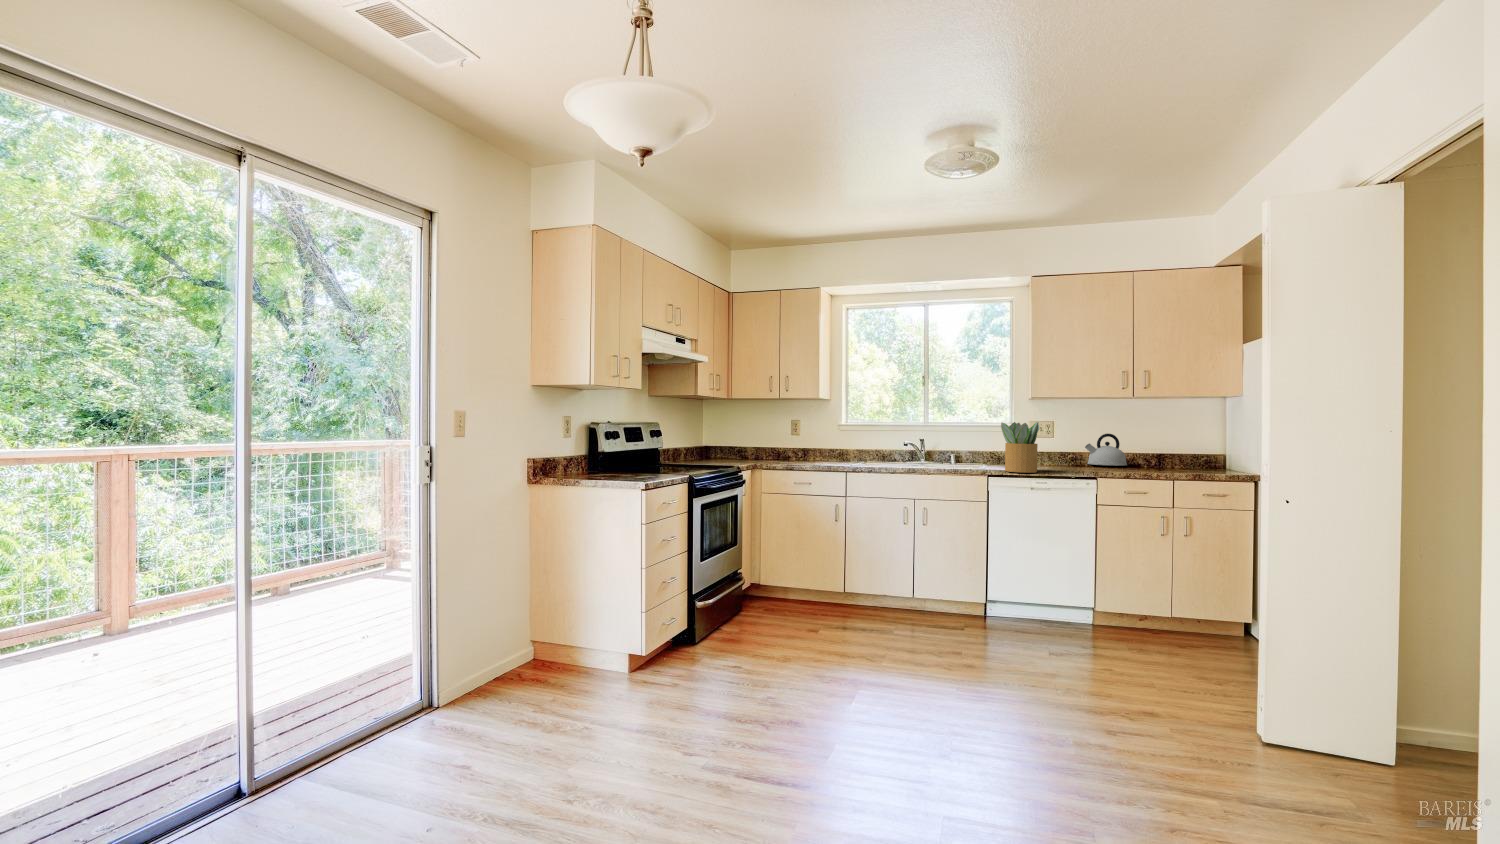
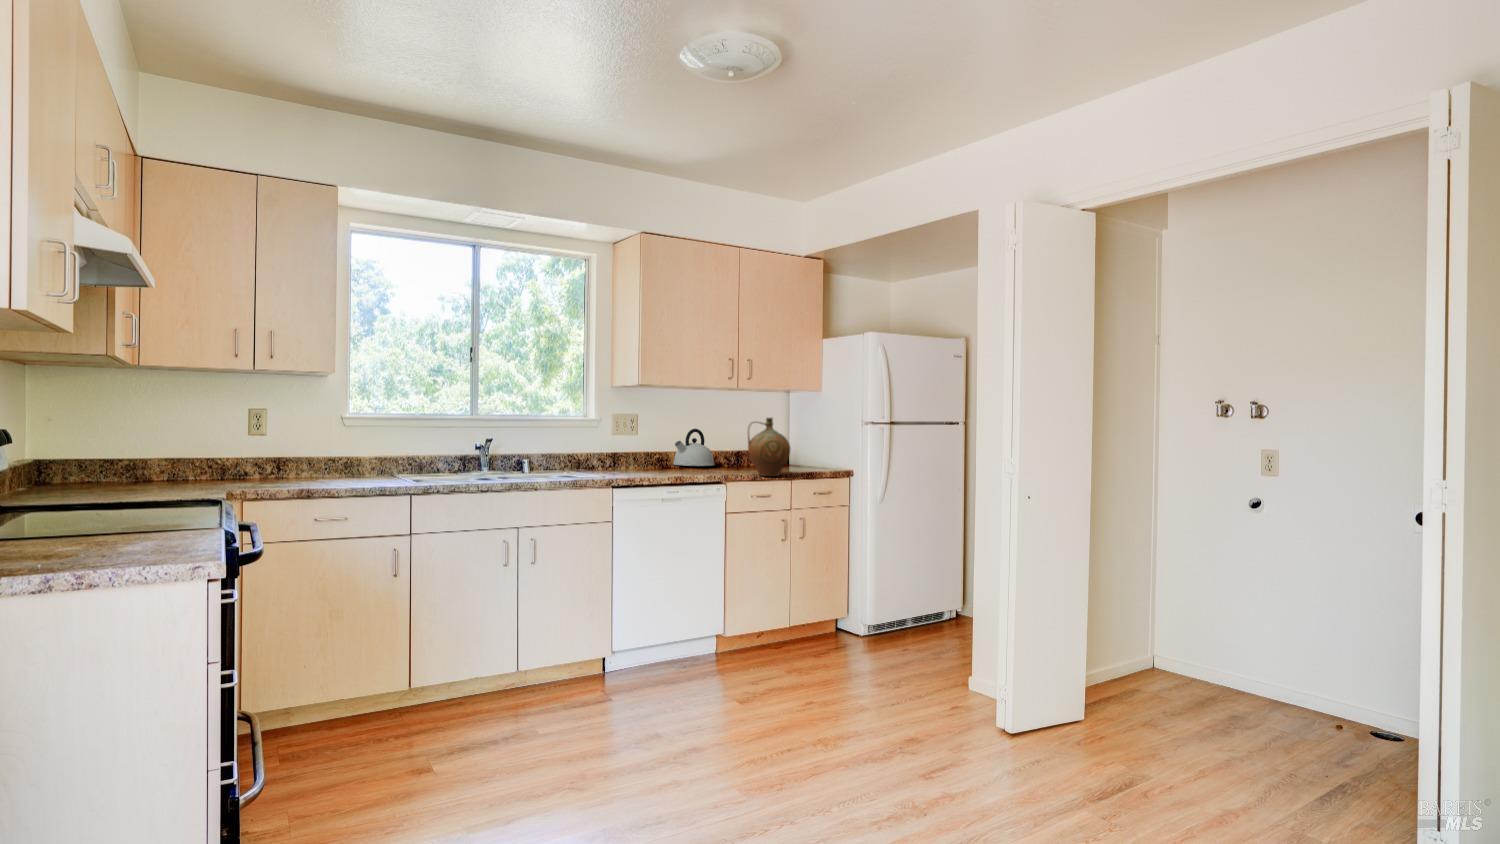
potted plant: present [1001,422,1039,473] -> none [614,415,662,480]
ceramic jug: none [1135,423,1181,476] -> present [748,418,791,476]

